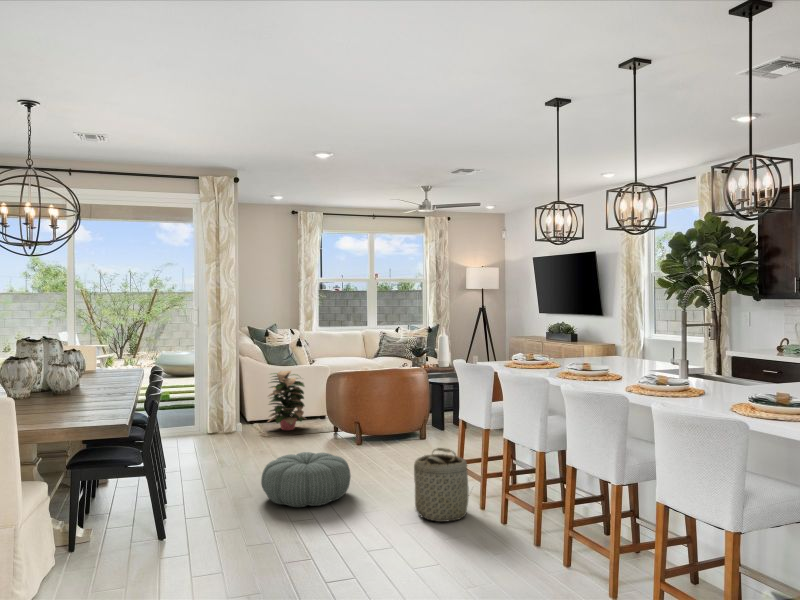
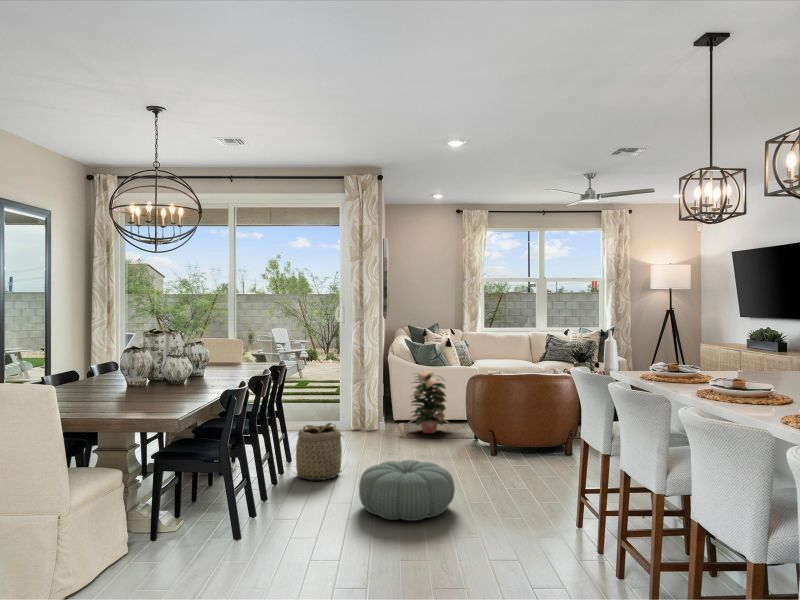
basket: present [414,448,469,522] -> present [296,423,342,480]

